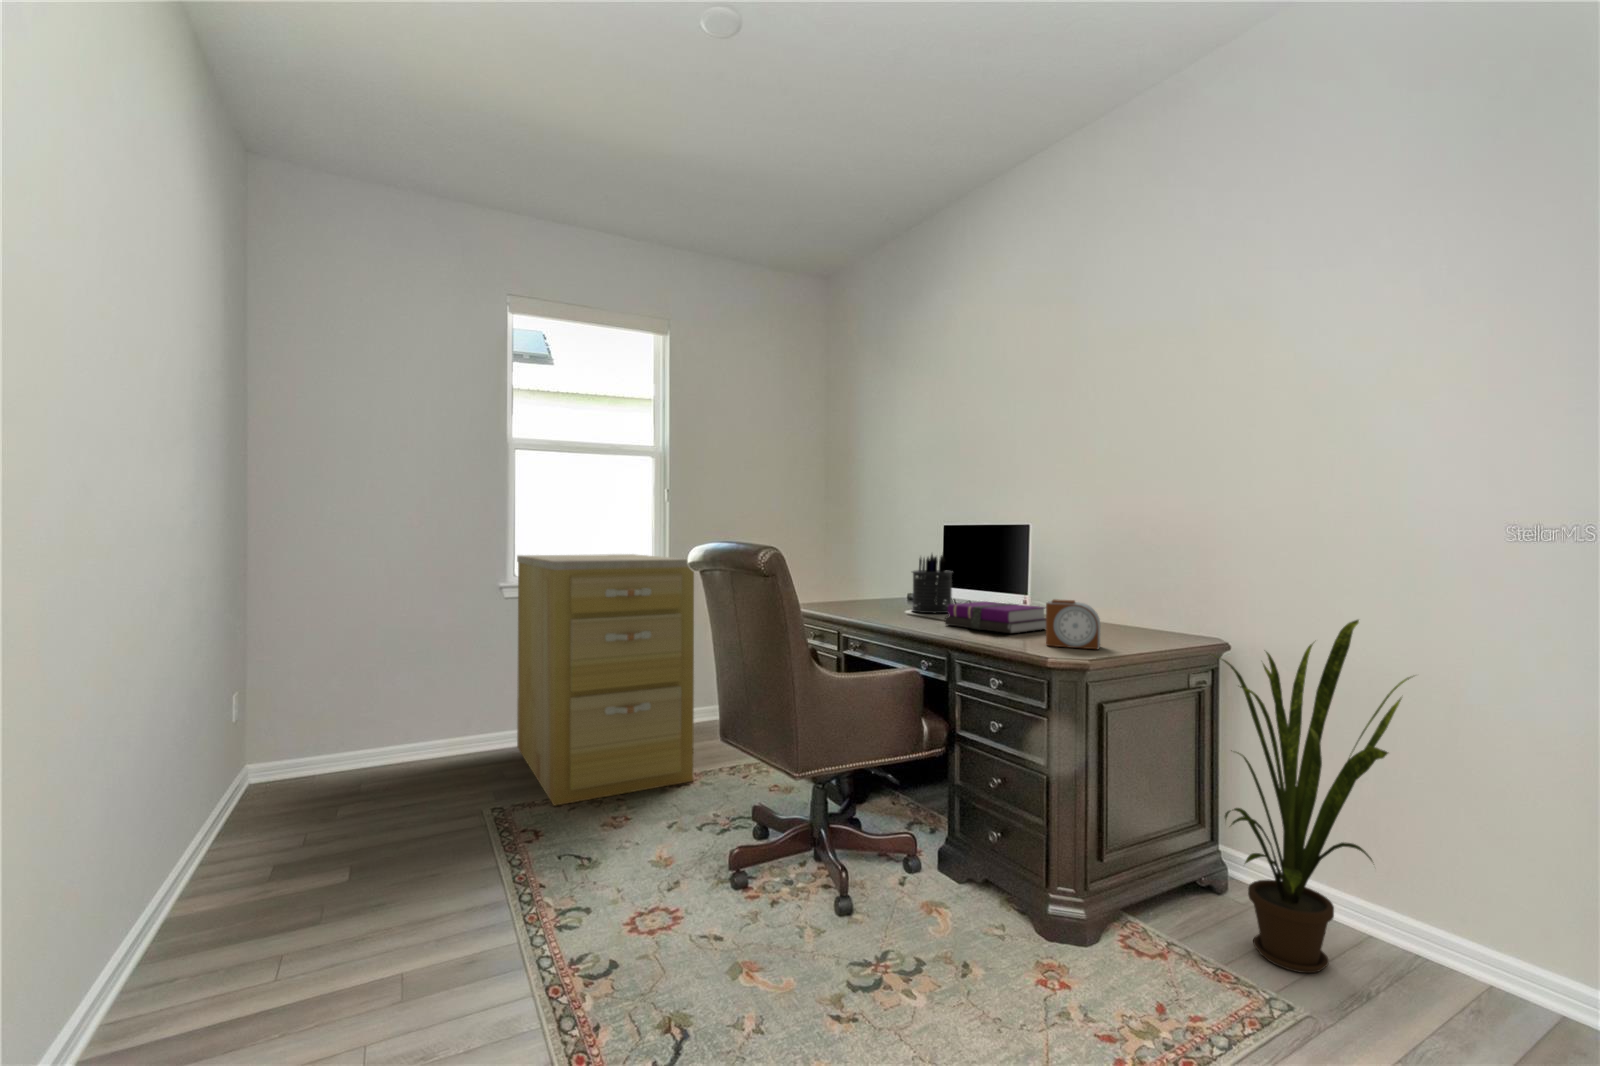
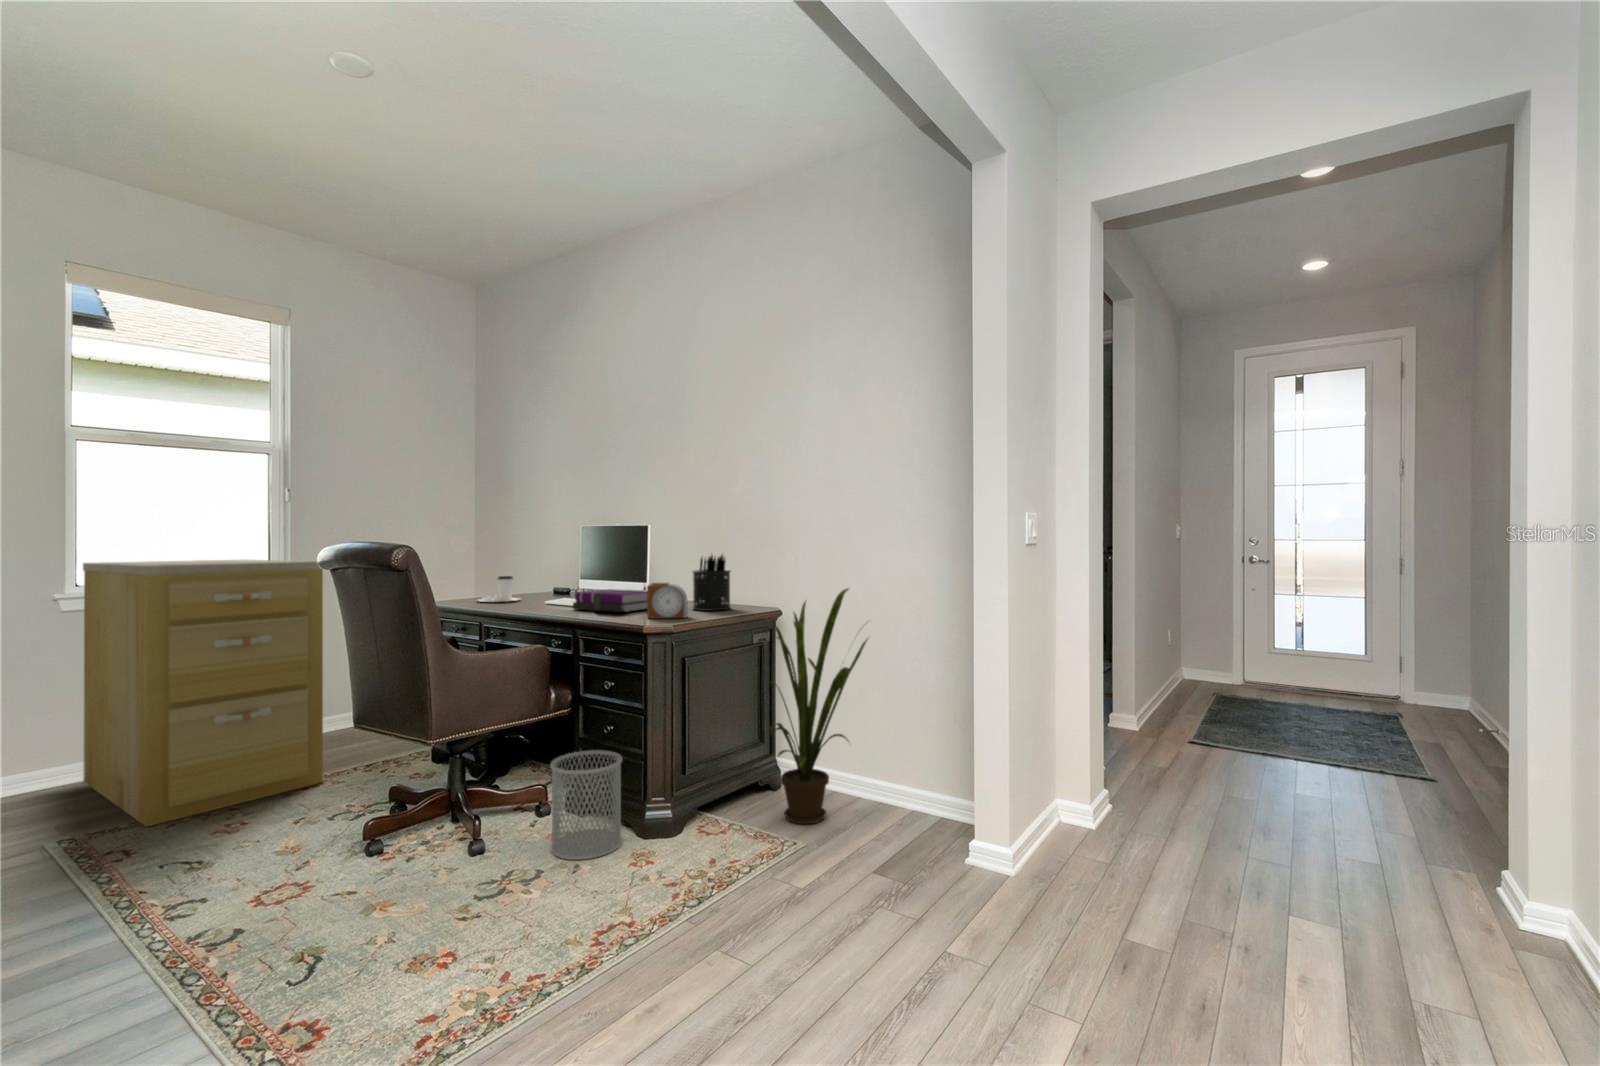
pen holder: present [912,555,952,613] -> present [693,555,731,611]
coffee cup: none [836,579,882,609] -> present [479,576,520,602]
wastebasket: none [929,808,1020,957] -> present [550,750,622,860]

